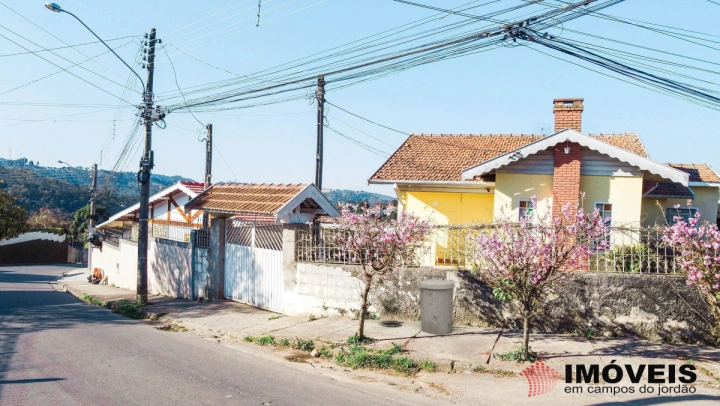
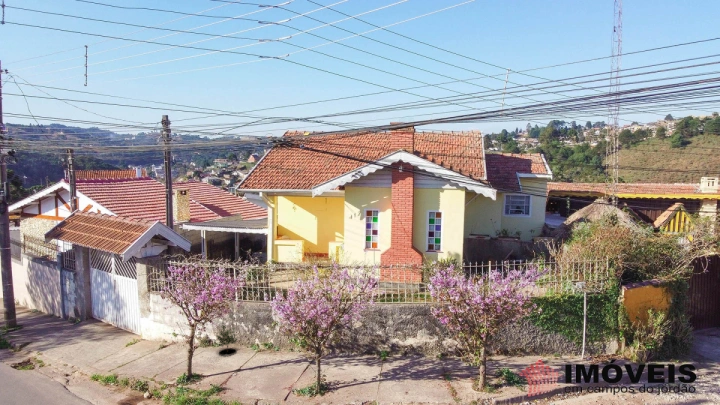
trash can: present [419,280,455,334] -> none [246,313,278,363]

